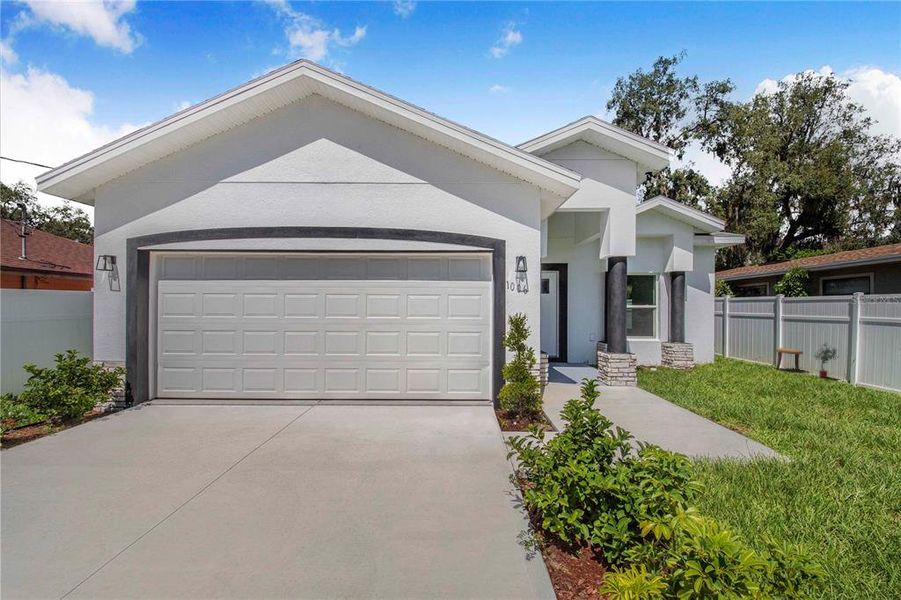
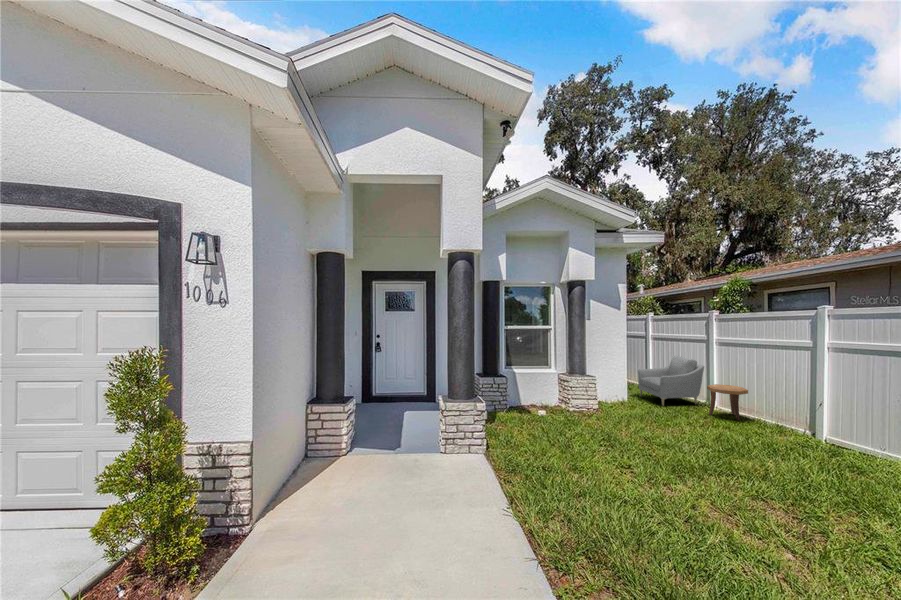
chair: none [719,329,772,365] -> present [638,356,704,406]
potted tree: present [814,344,838,378] -> none [759,379,799,433]

